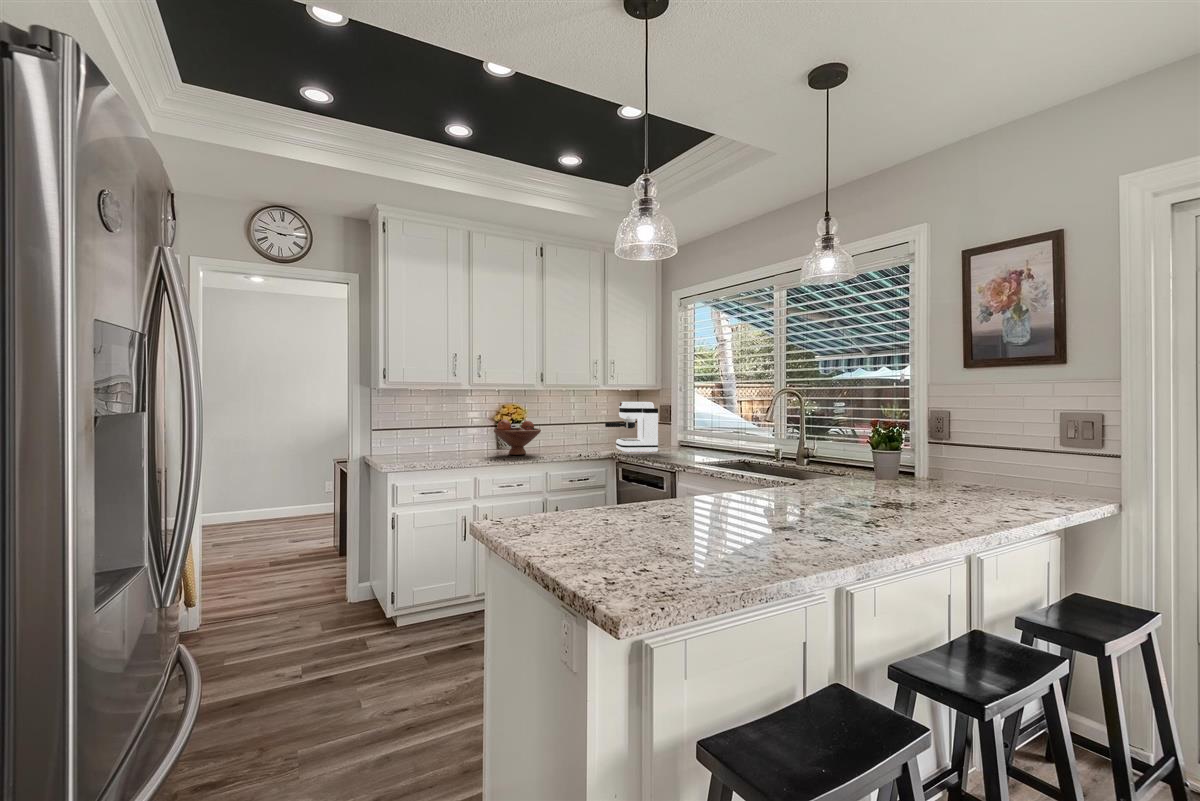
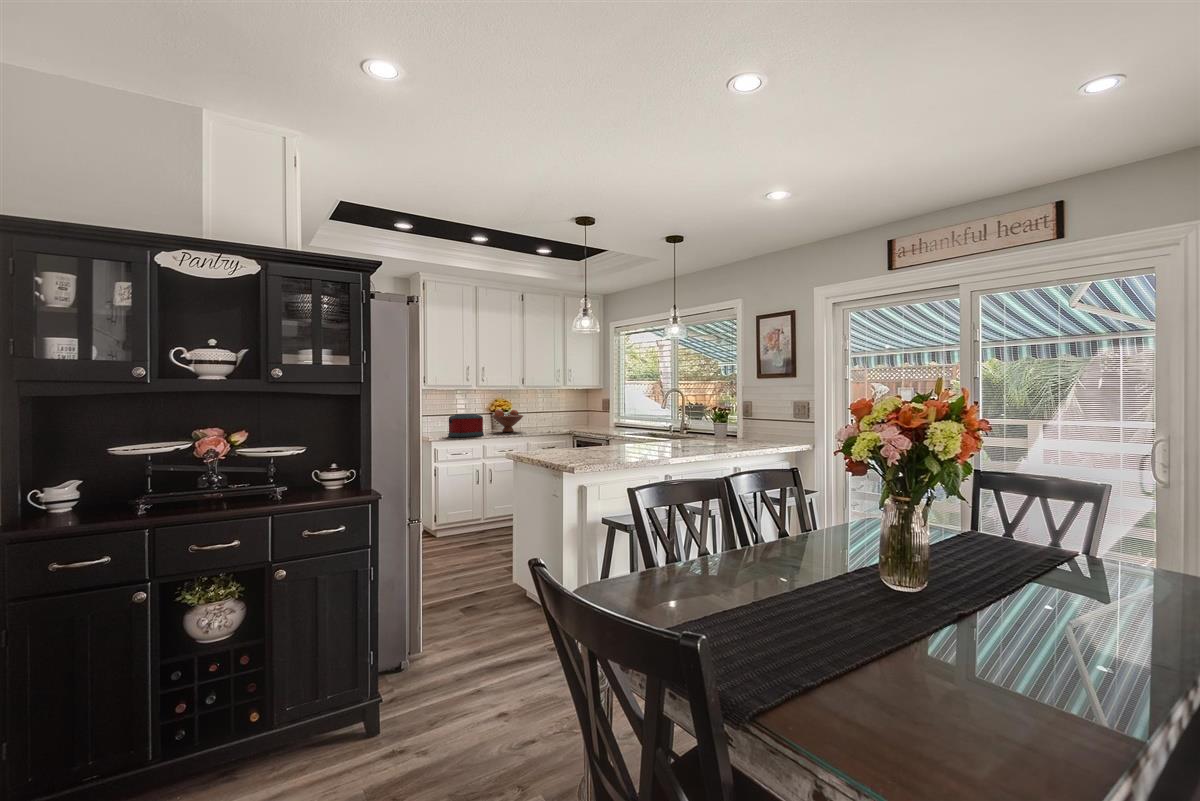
coffee maker: present [605,402,658,453] -> none [565,397,599,430]
toaster: none [419,427,476,465] -> present [448,414,484,437]

